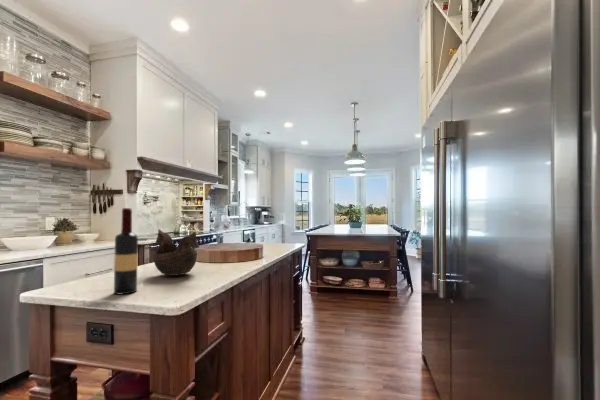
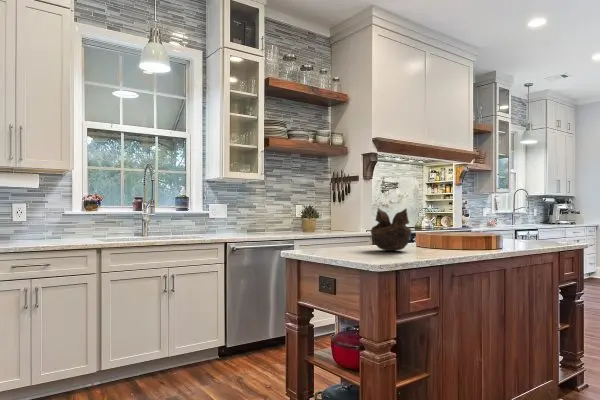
wine bottle: present [114,208,138,294] -> none [336,185,354,256]

